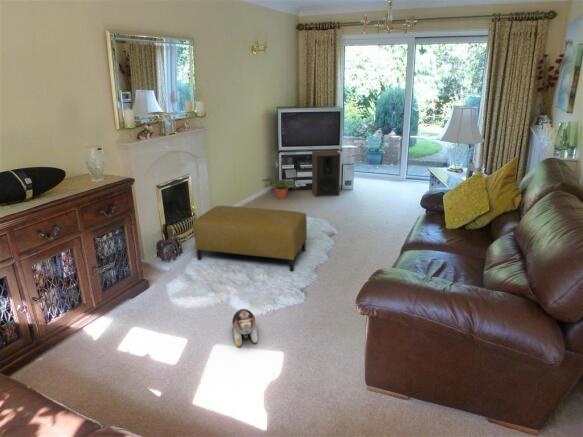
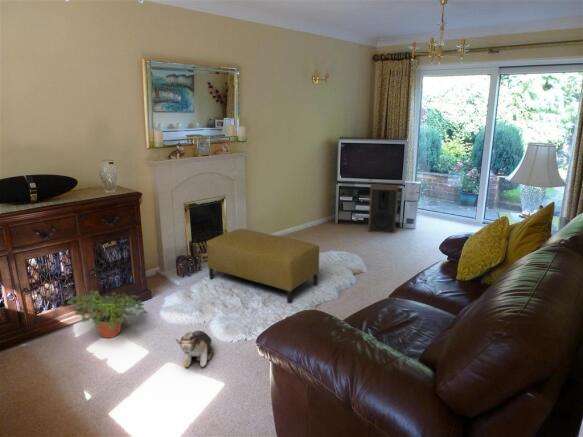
potted plant: present [263,178,299,199] -> present [67,290,147,338]

